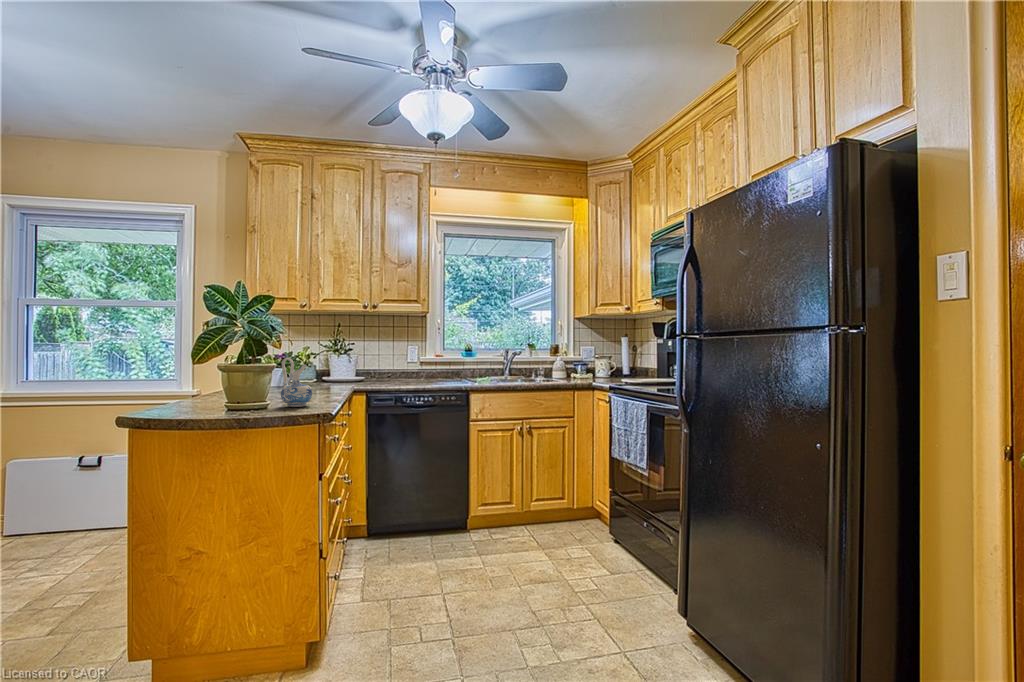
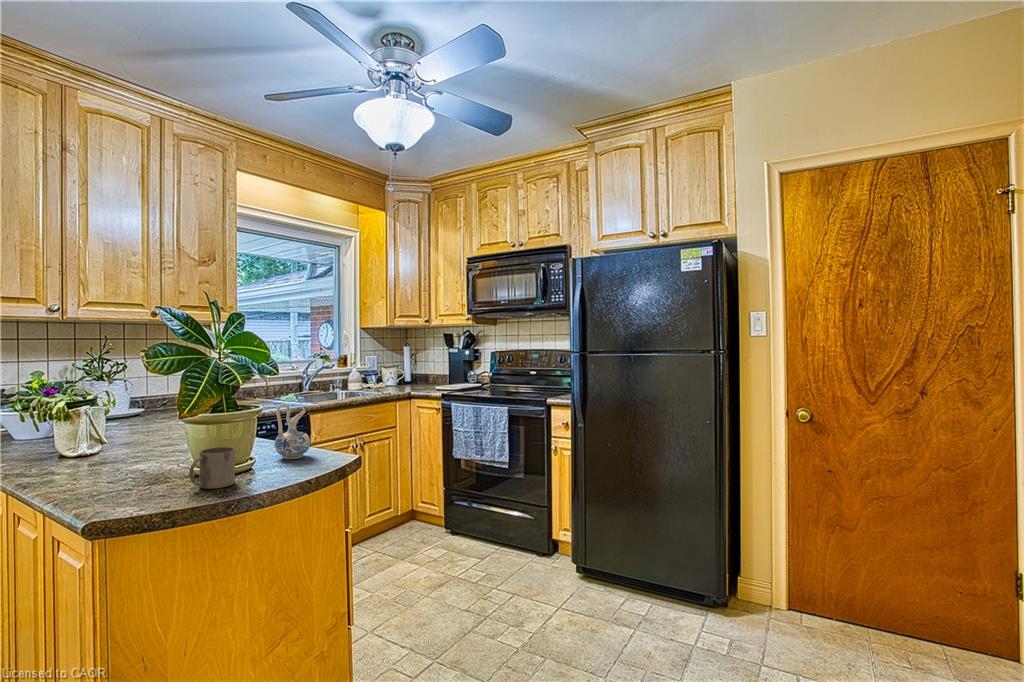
mug: none [167,384,210,413] -> present [189,447,235,489]

